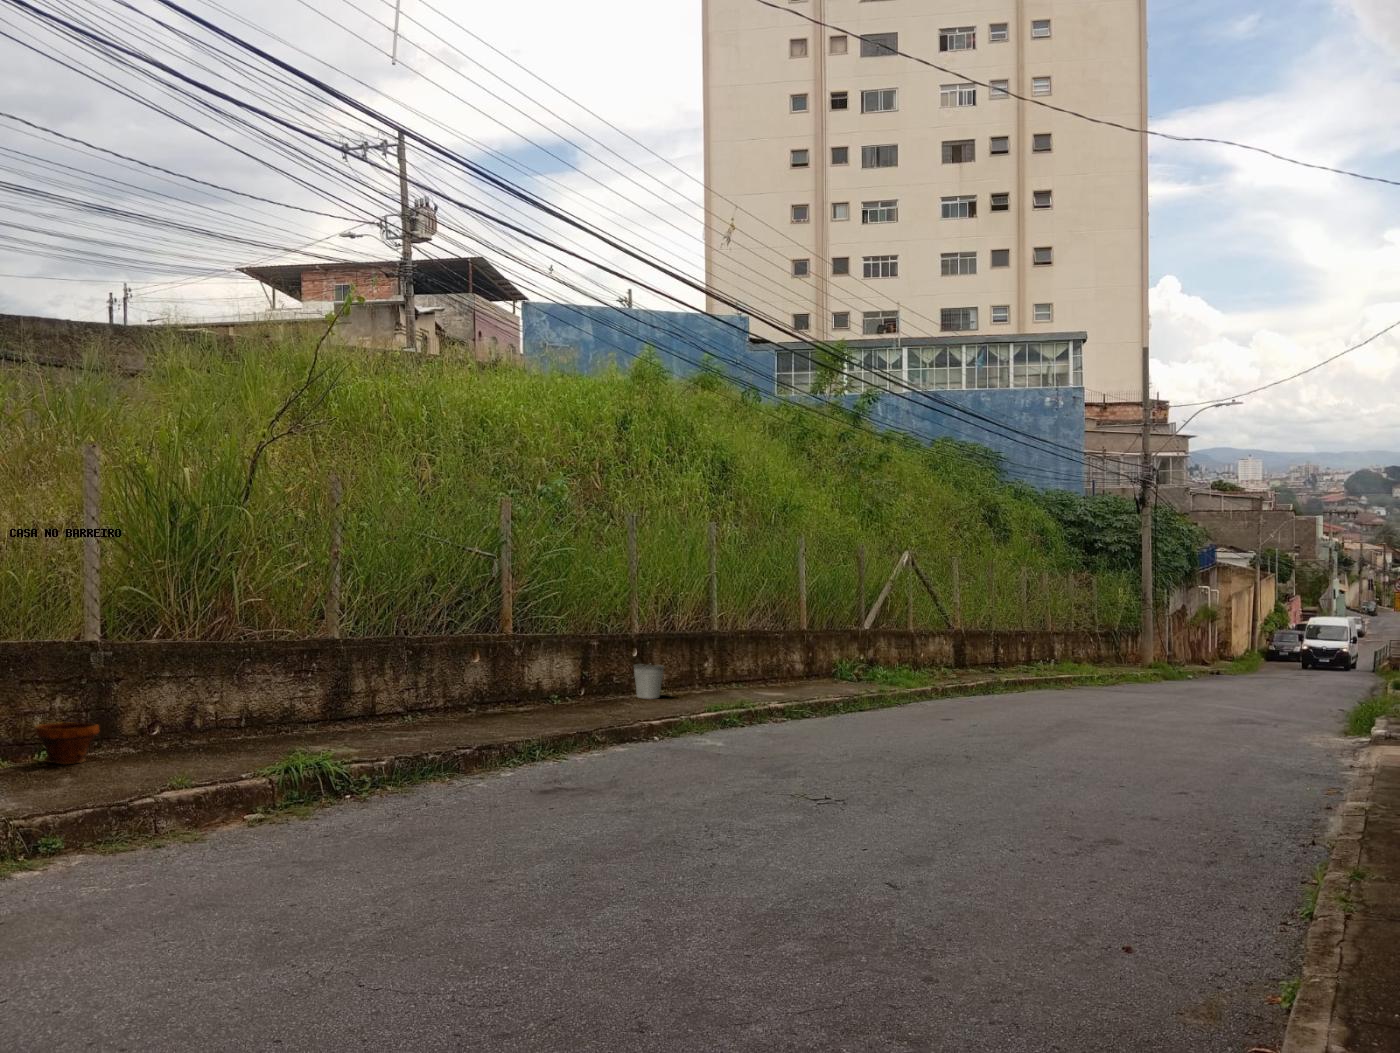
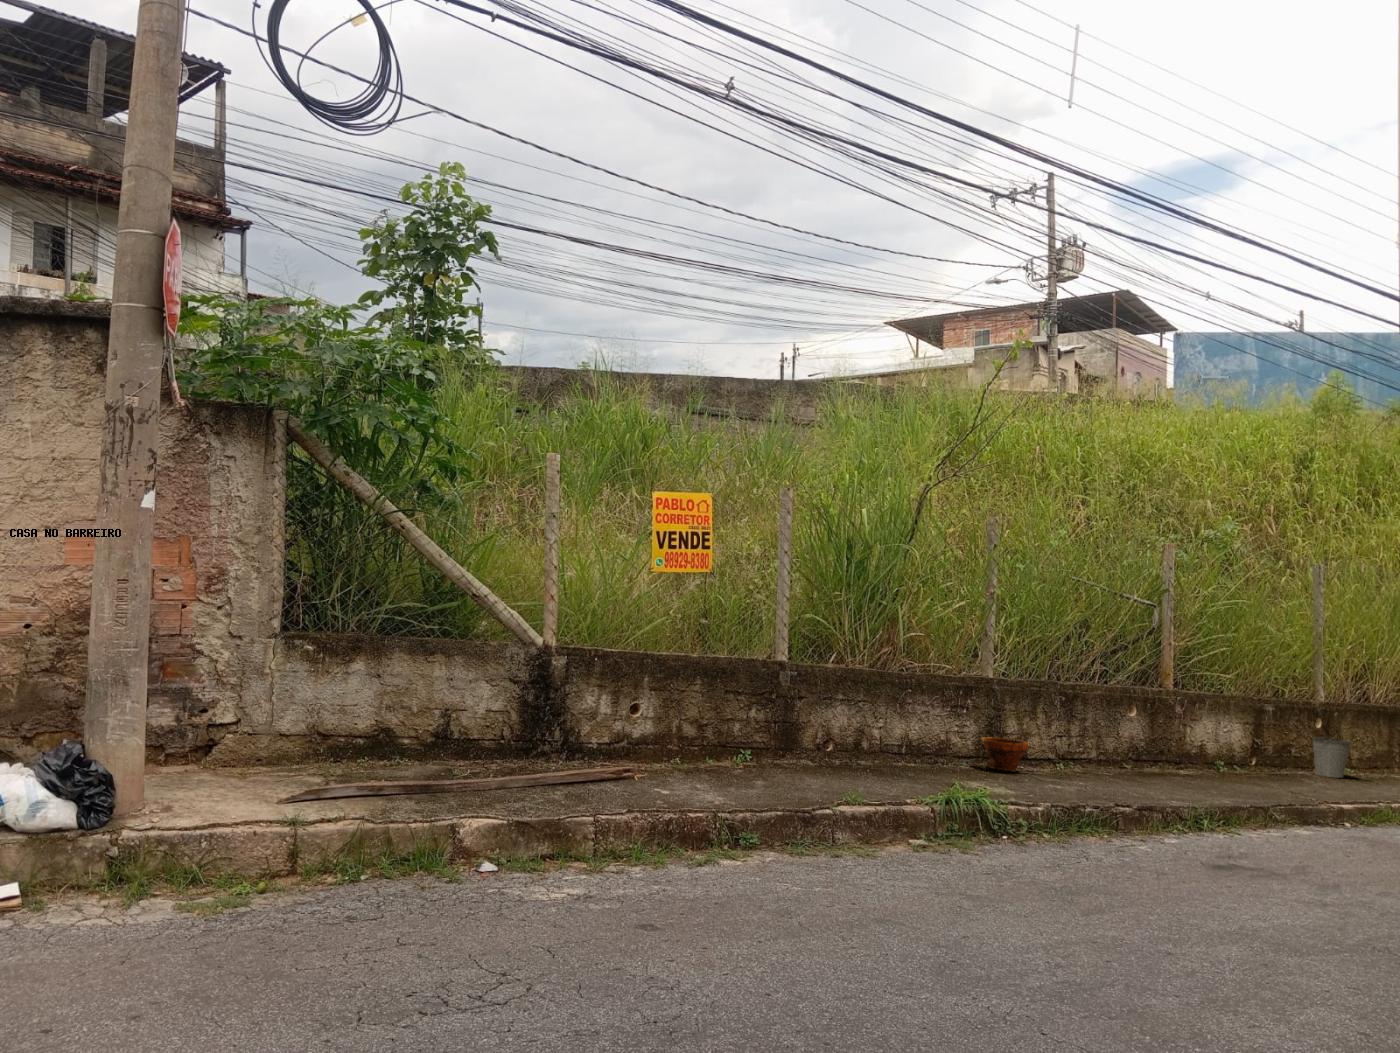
planter: present [34,723,99,764] -> present [981,737,1029,771]

